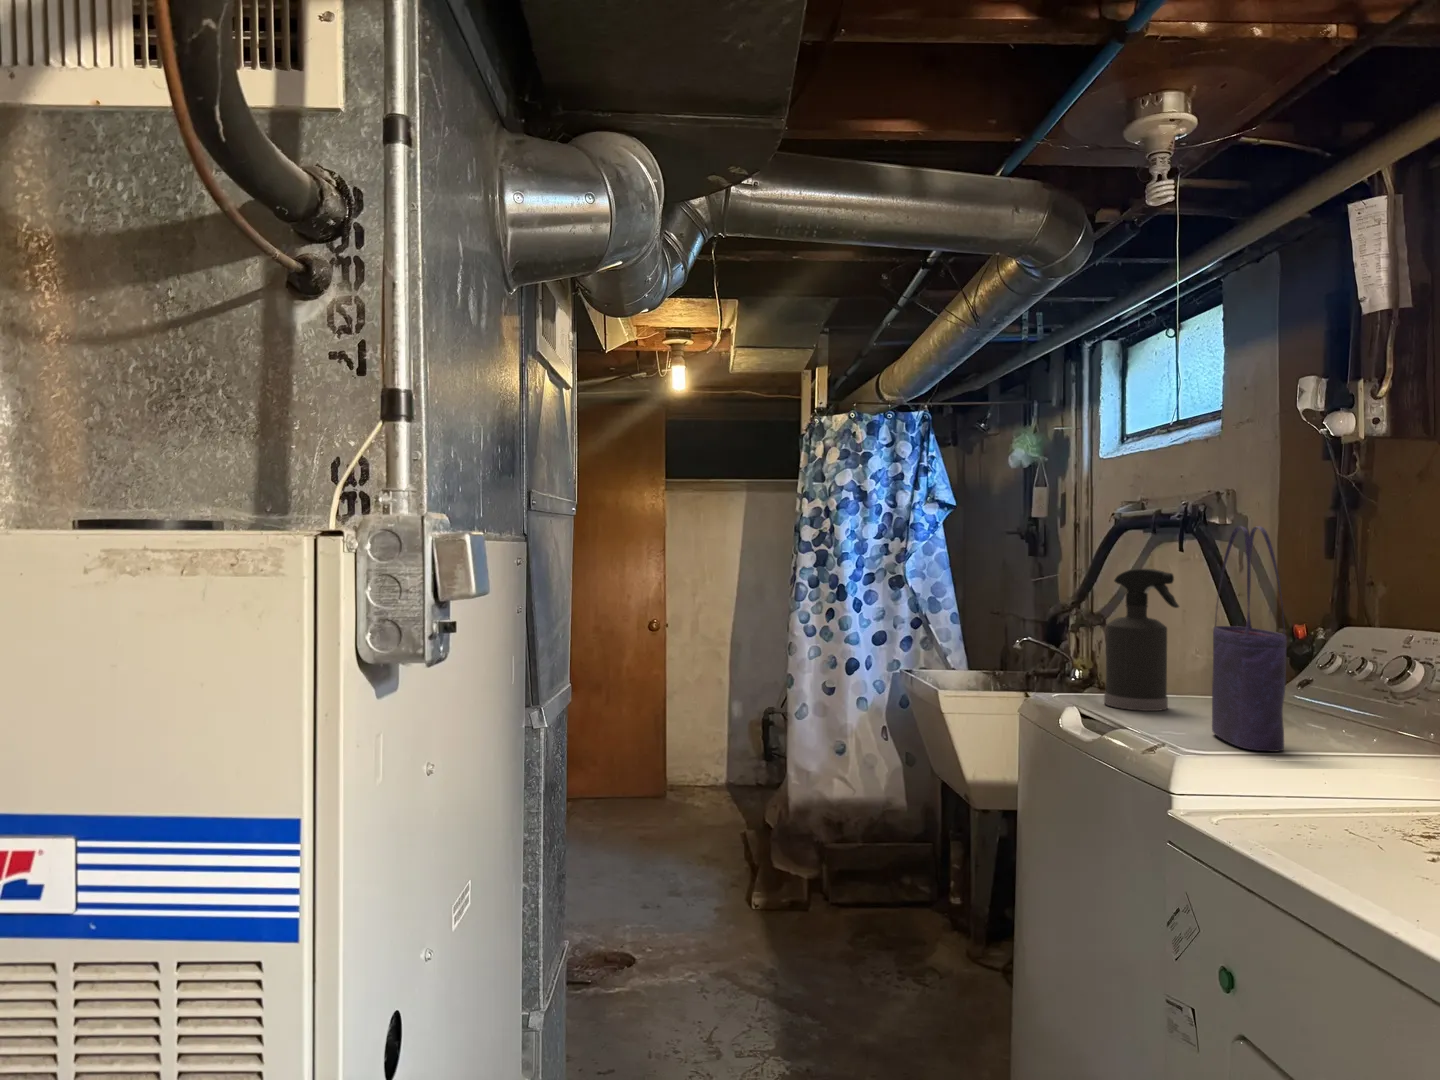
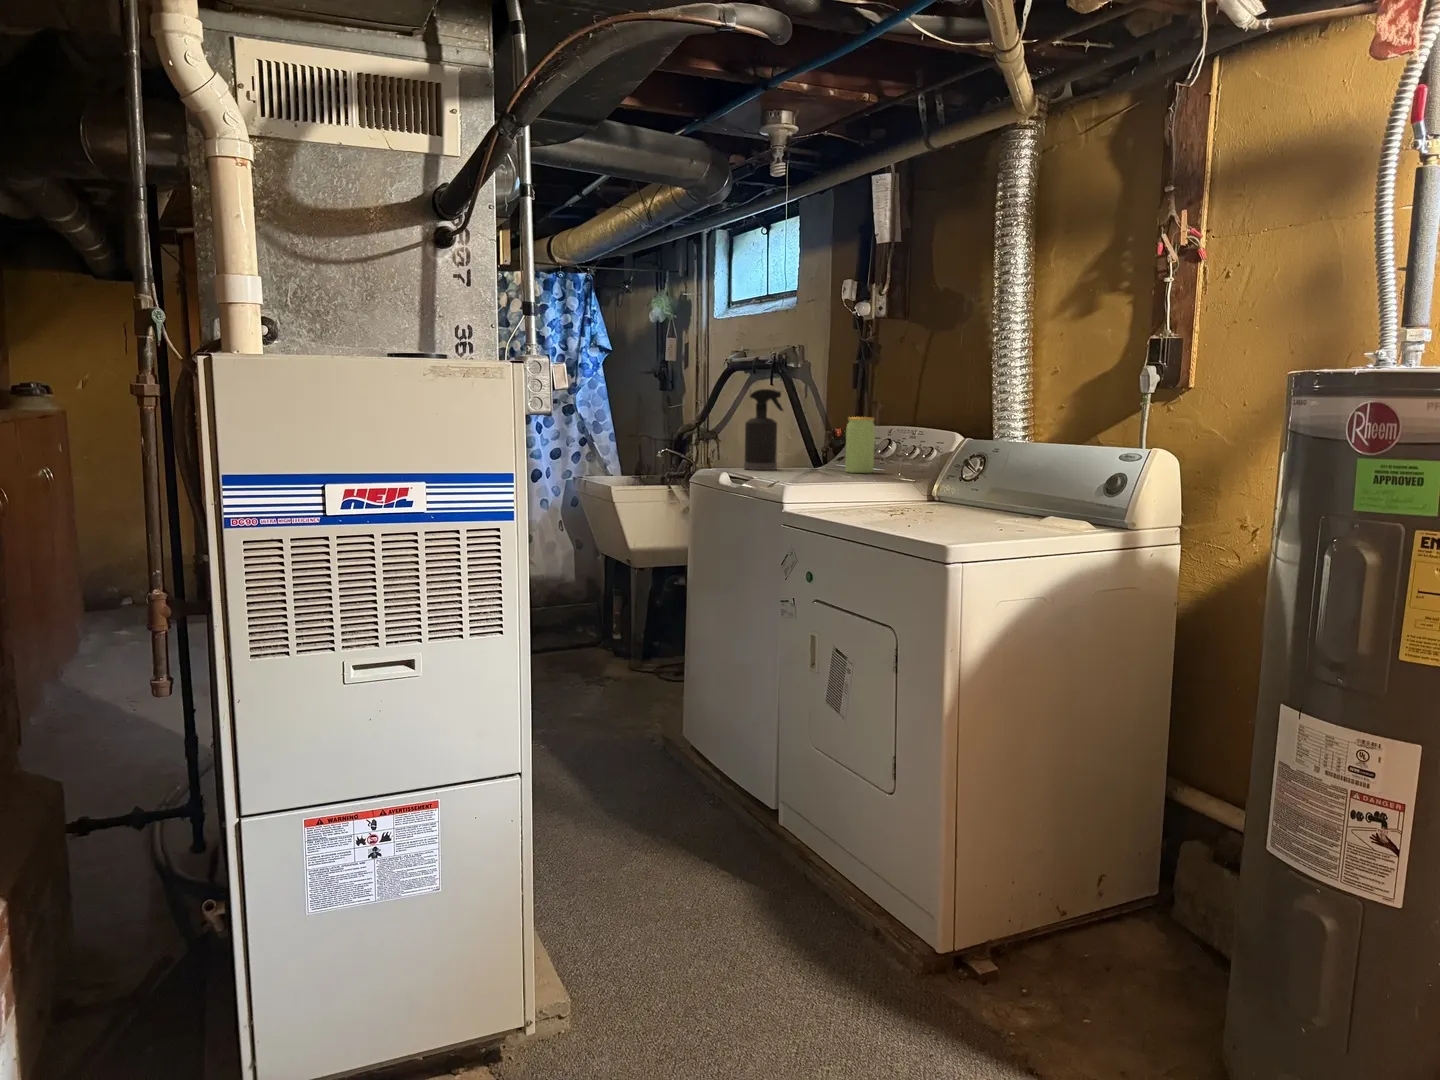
tote bag: present [1212,526,1287,752] -> none [803,363,838,476]
jar: none [1309,627,1377,743] -> present [845,417,875,473]

